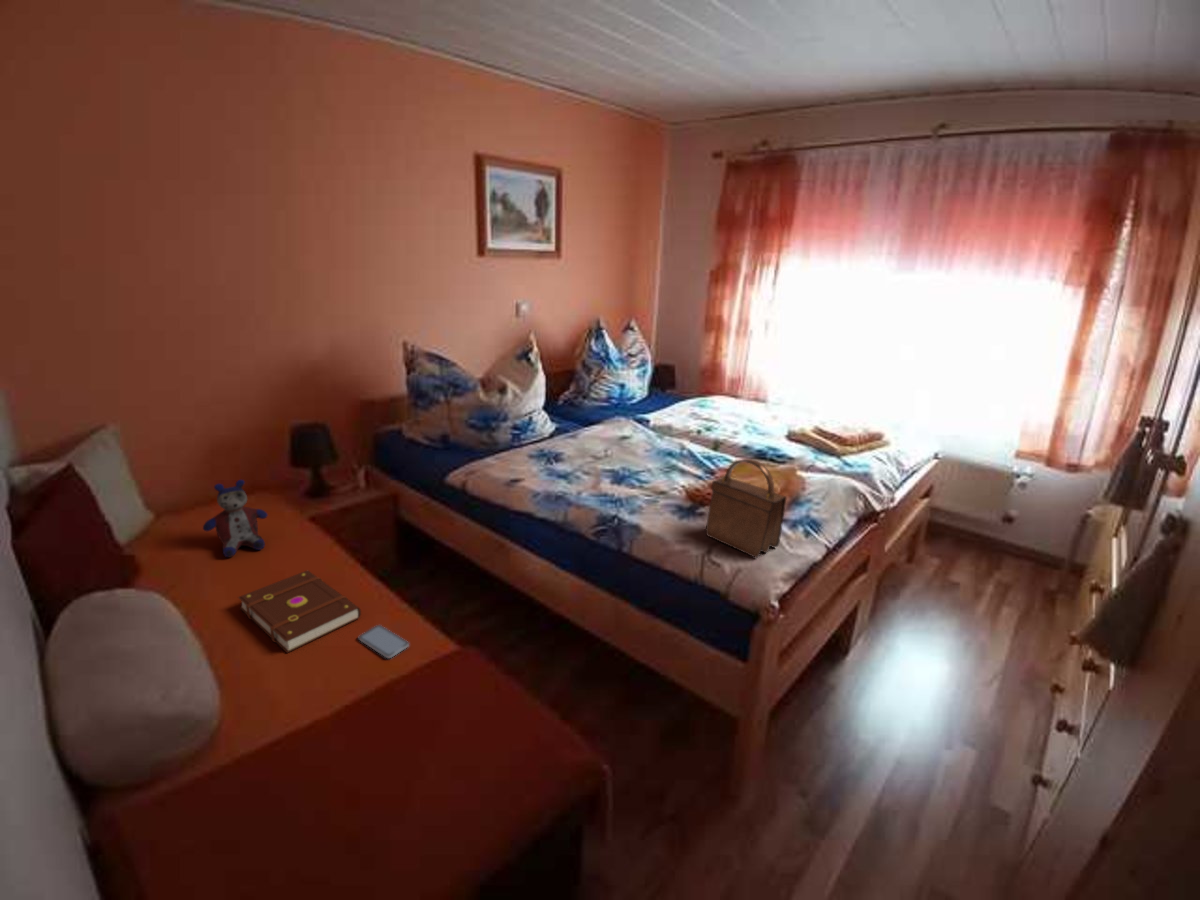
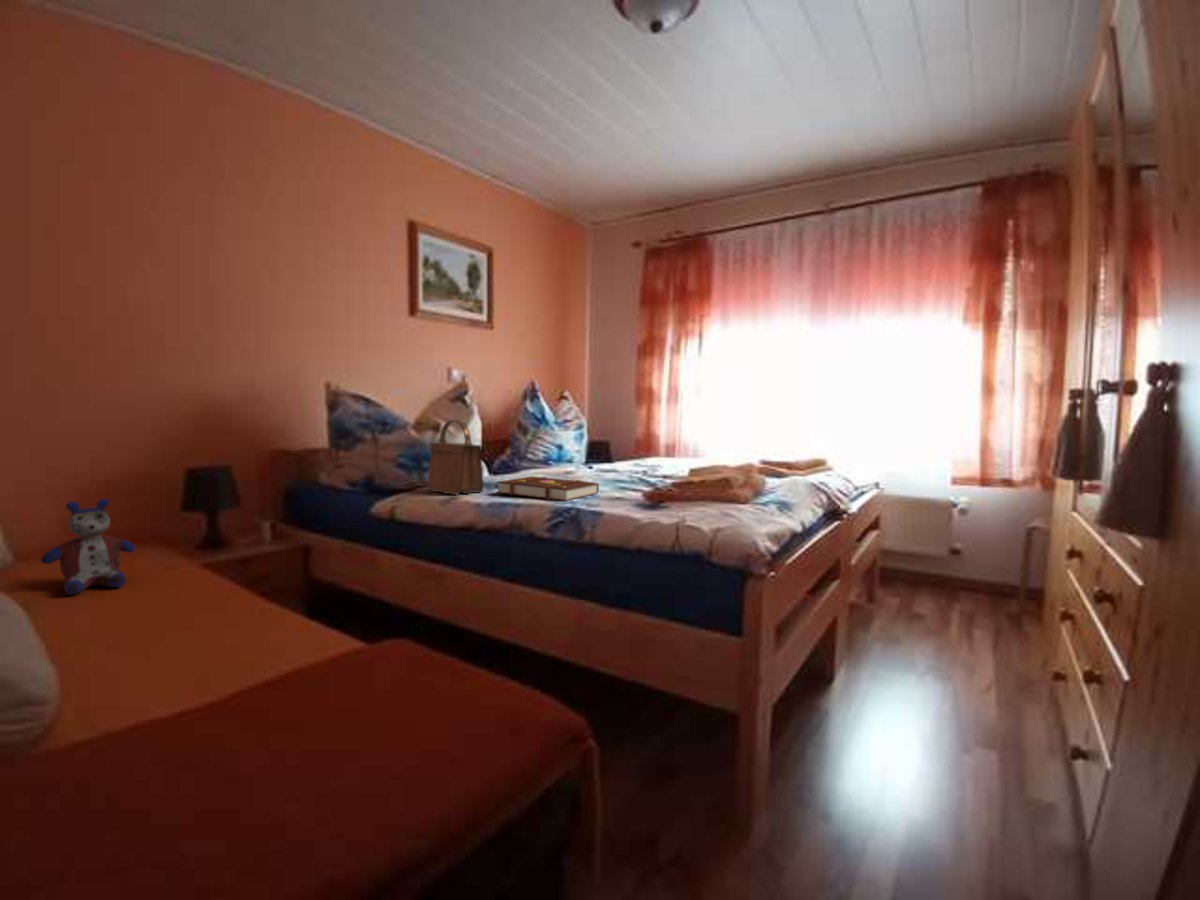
handbag: present [706,459,786,558] -> present [428,420,483,495]
book: present [239,571,361,653] -> present [497,476,599,501]
smartphone: present [359,625,409,658] -> none [242,636,313,664]

